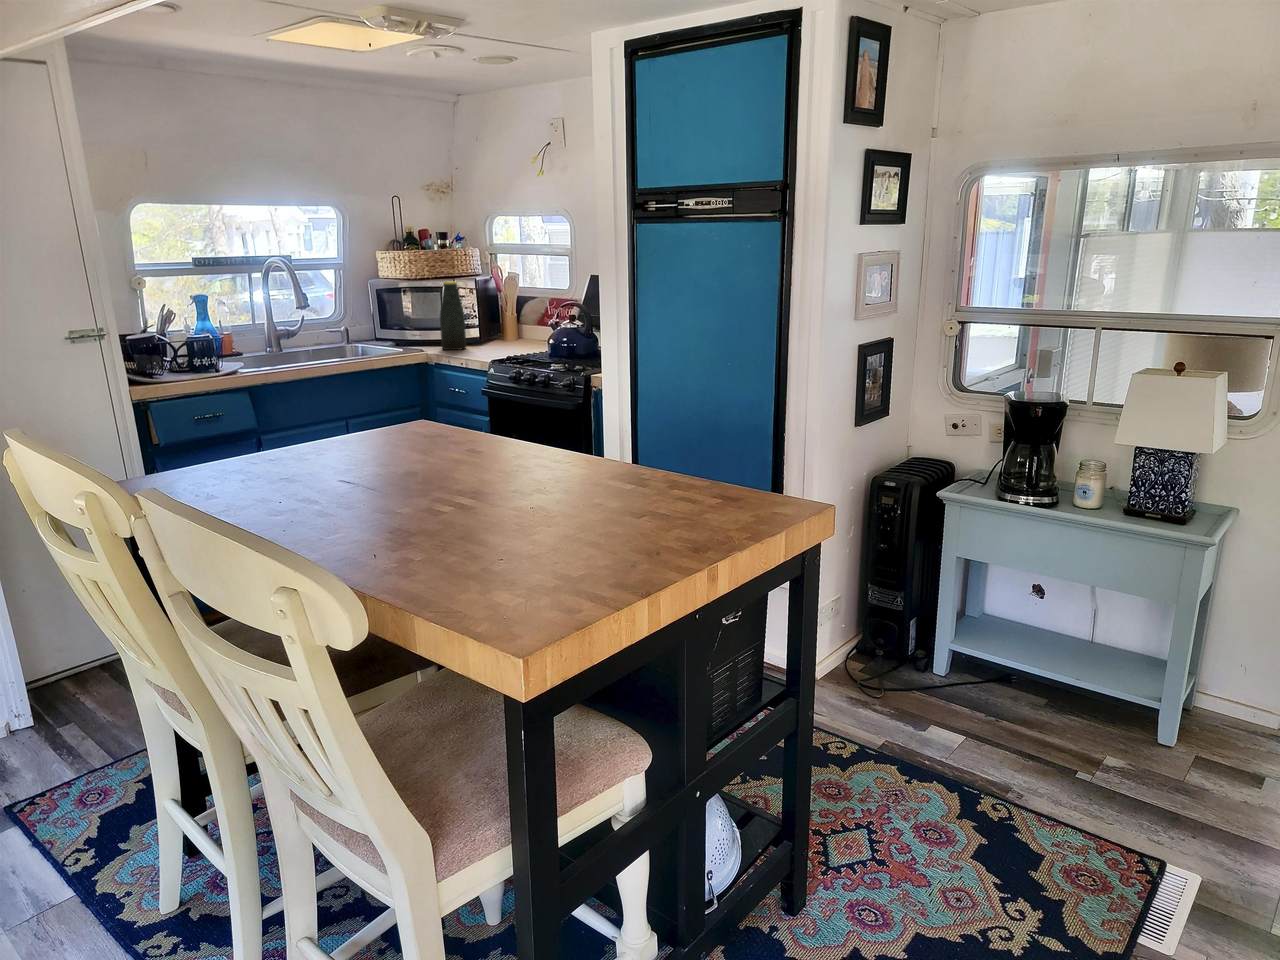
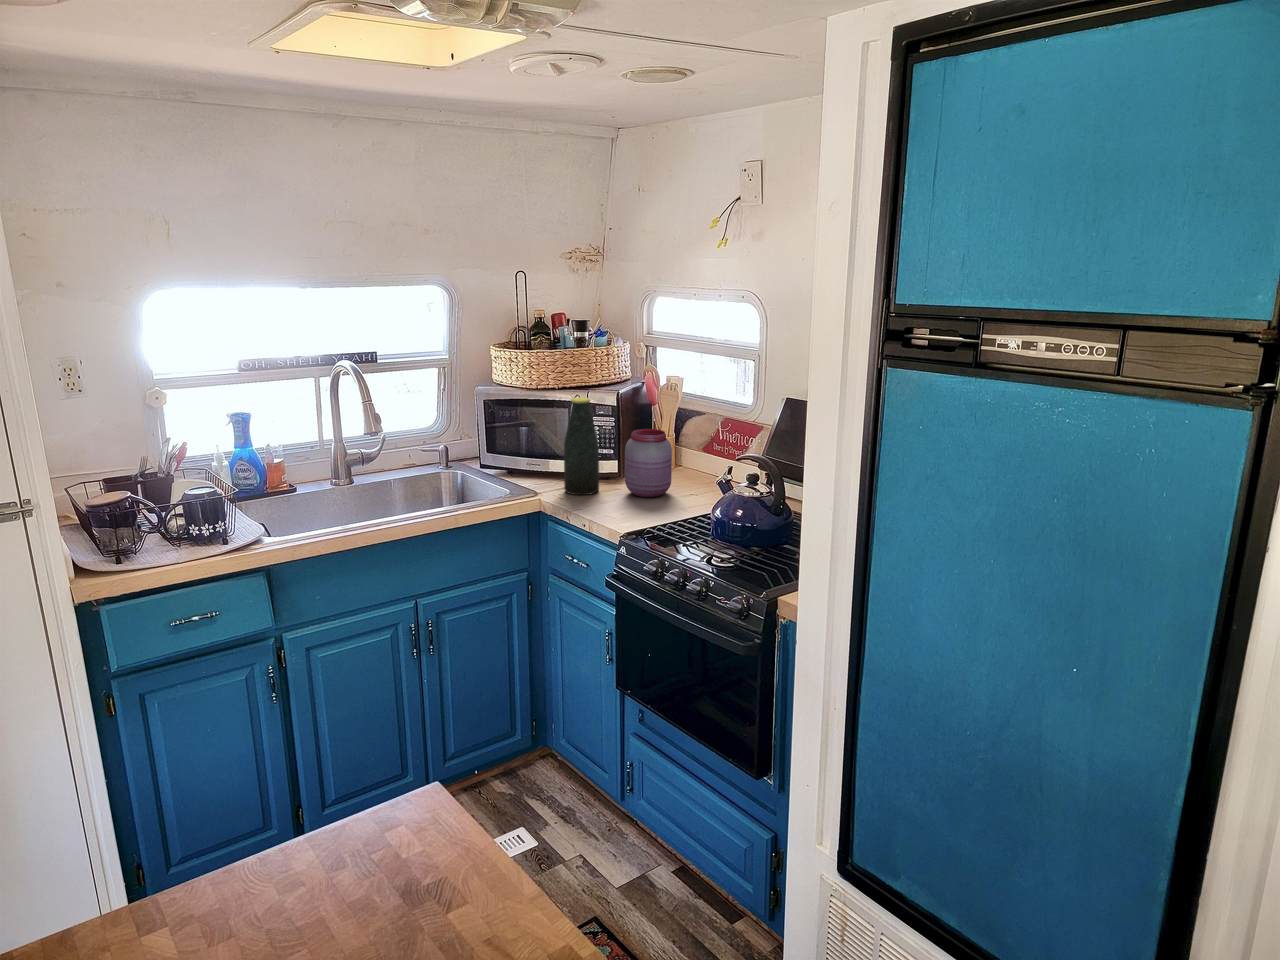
jar: none [484,302,517,349] -> present [625,429,672,497]

